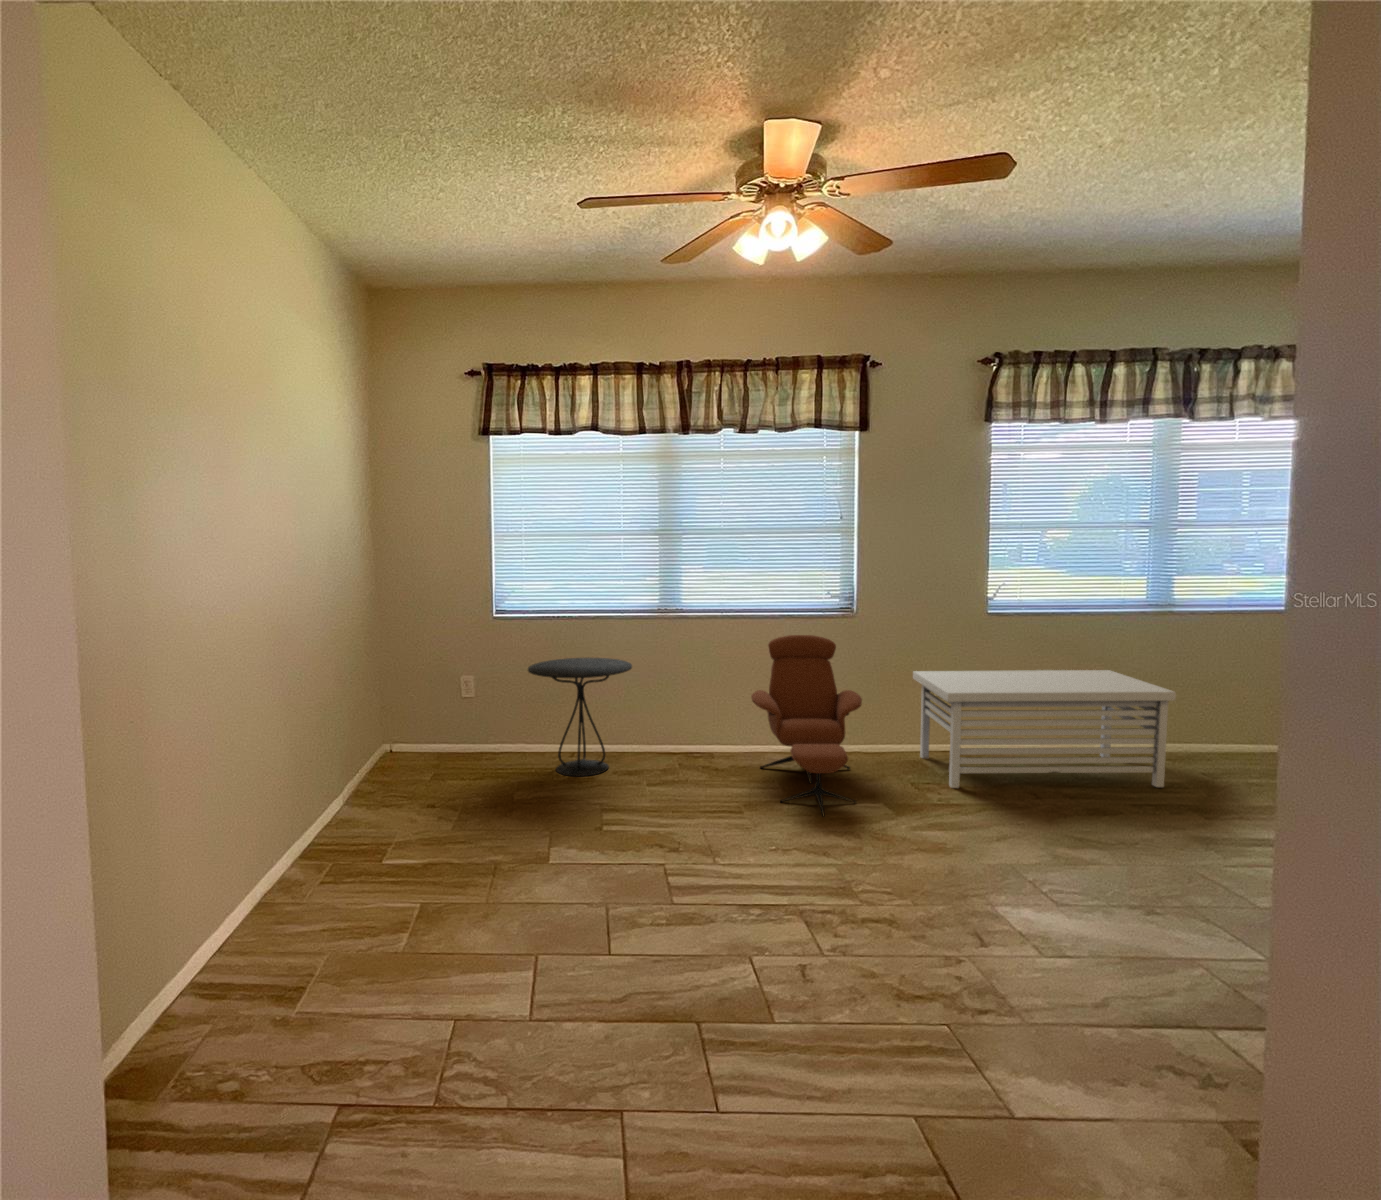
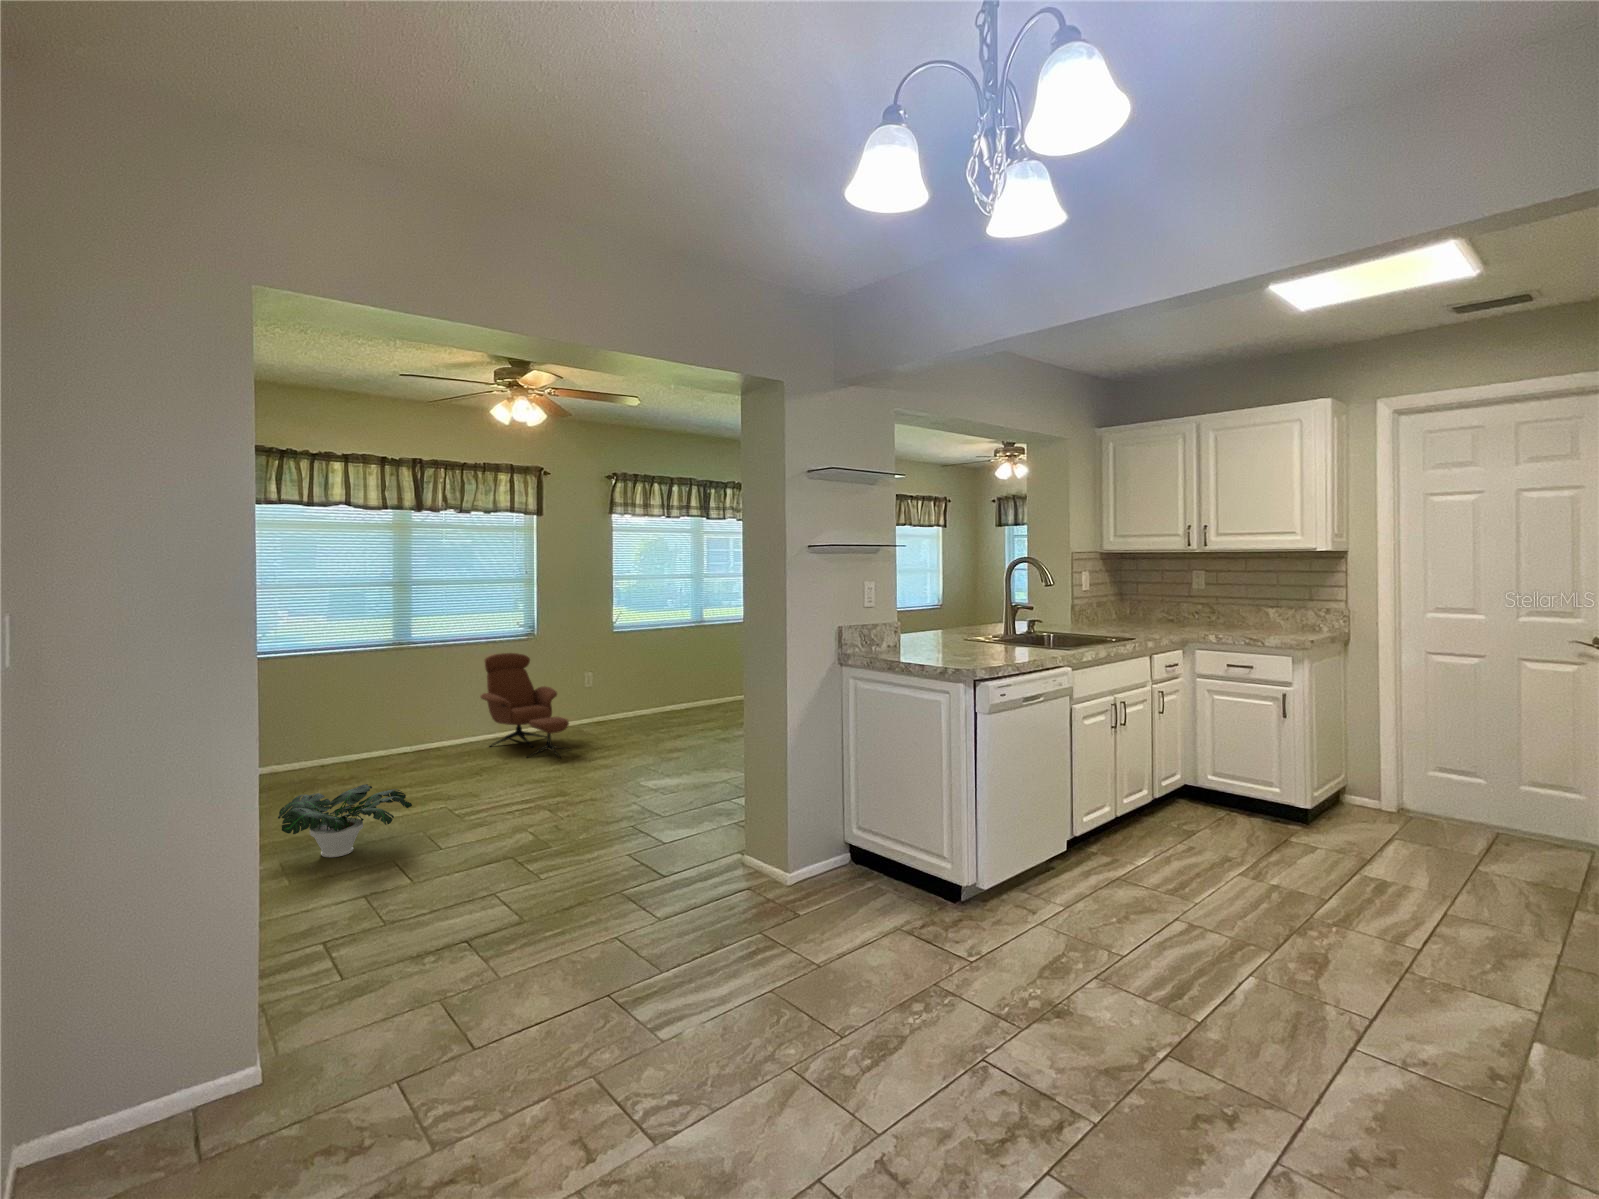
side table: present [528,658,632,776] -> none [307,682,398,774]
storage bench: present [913,670,1176,788] -> none [574,661,715,736]
potted plant: none [224,824,433,941] -> present [278,784,412,857]

